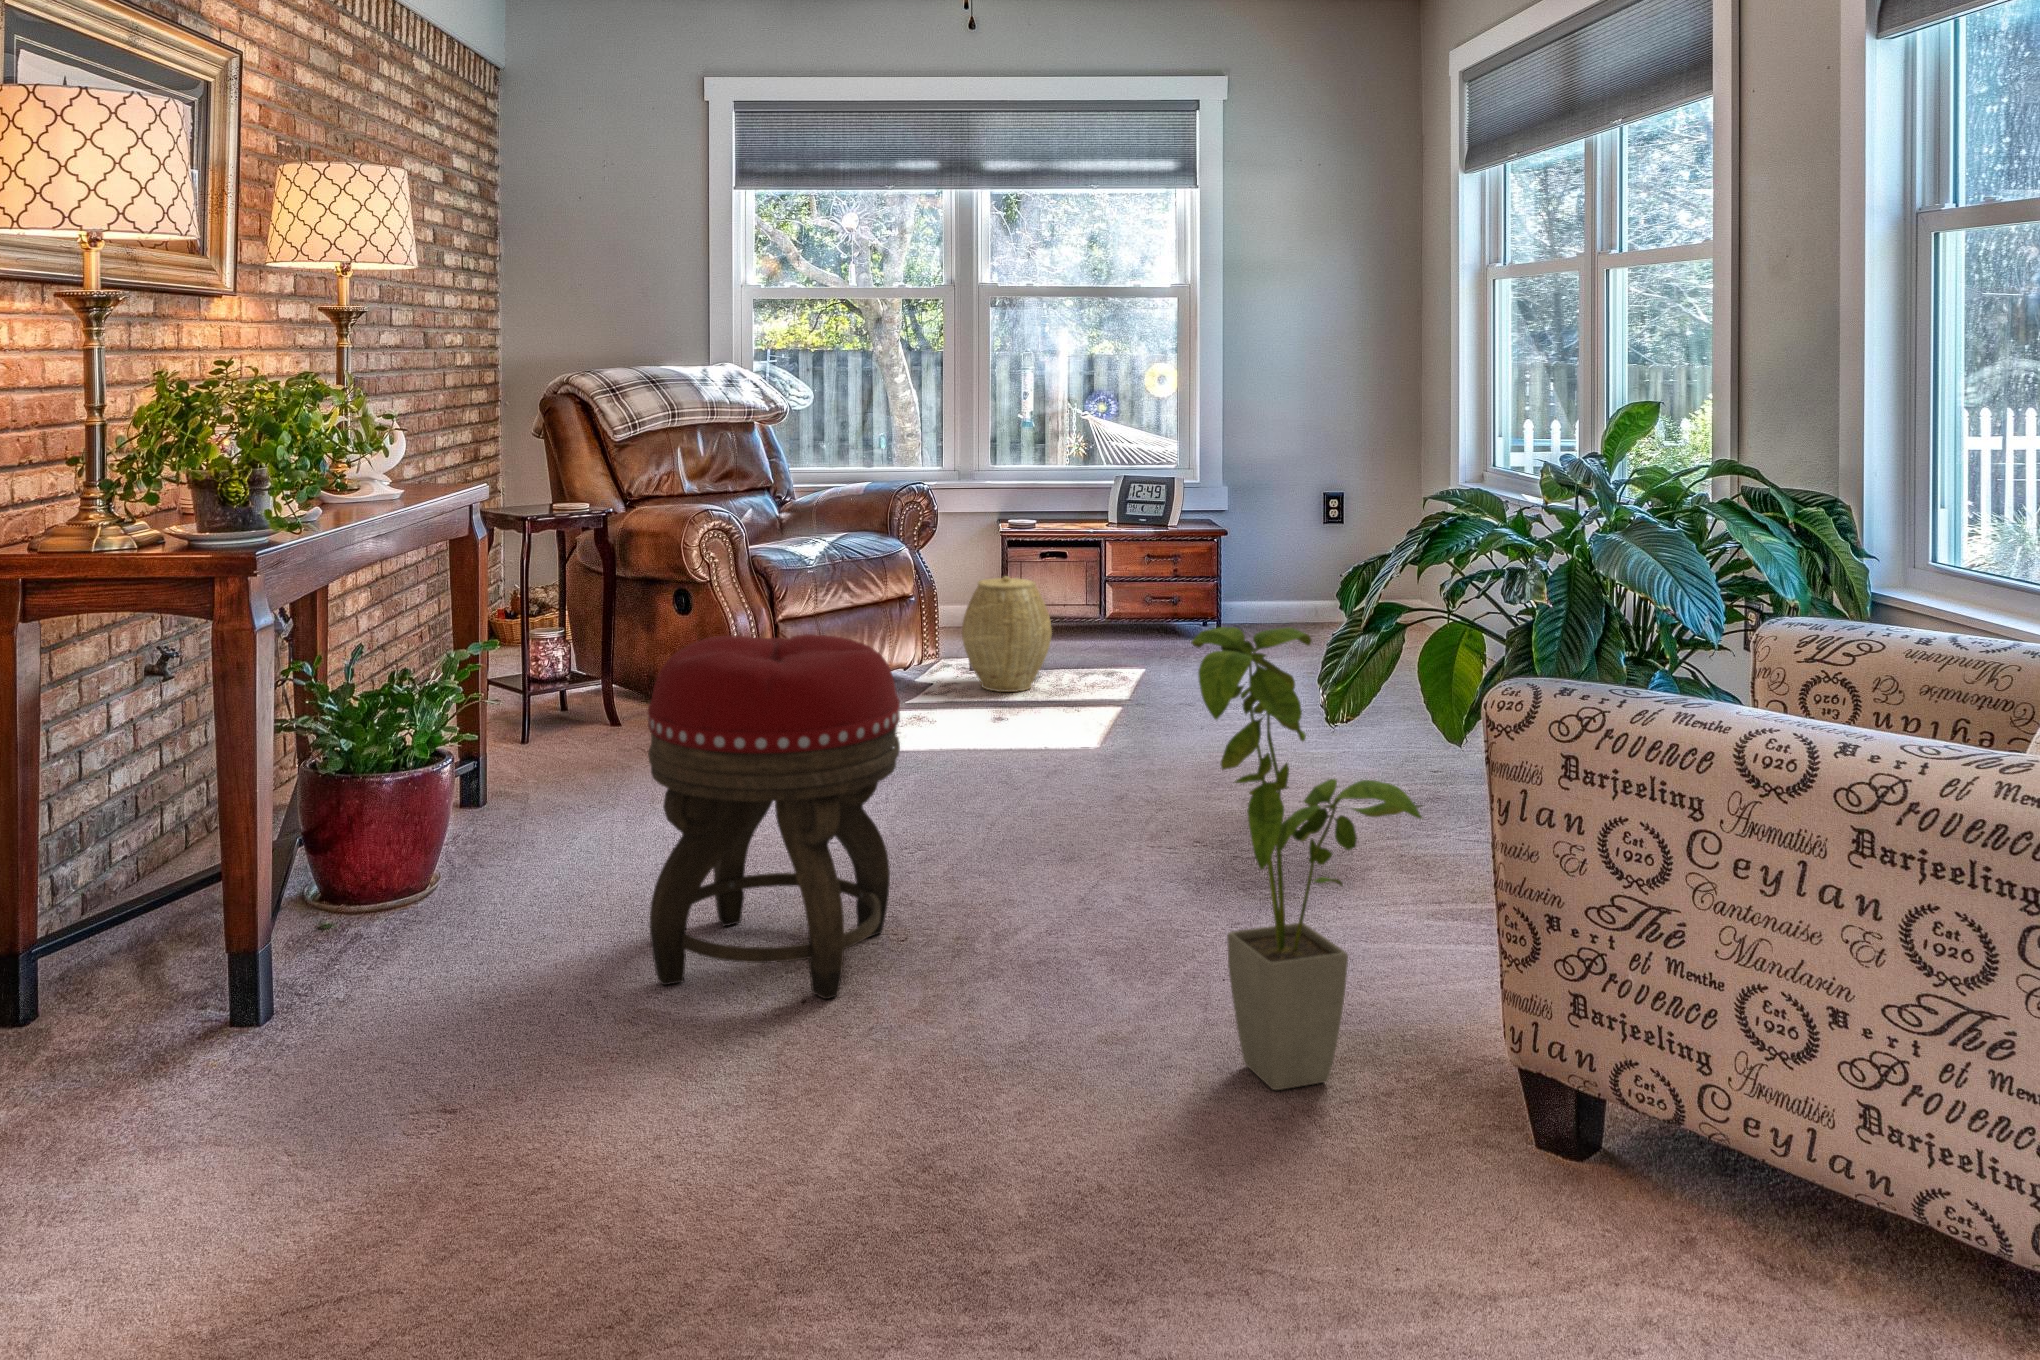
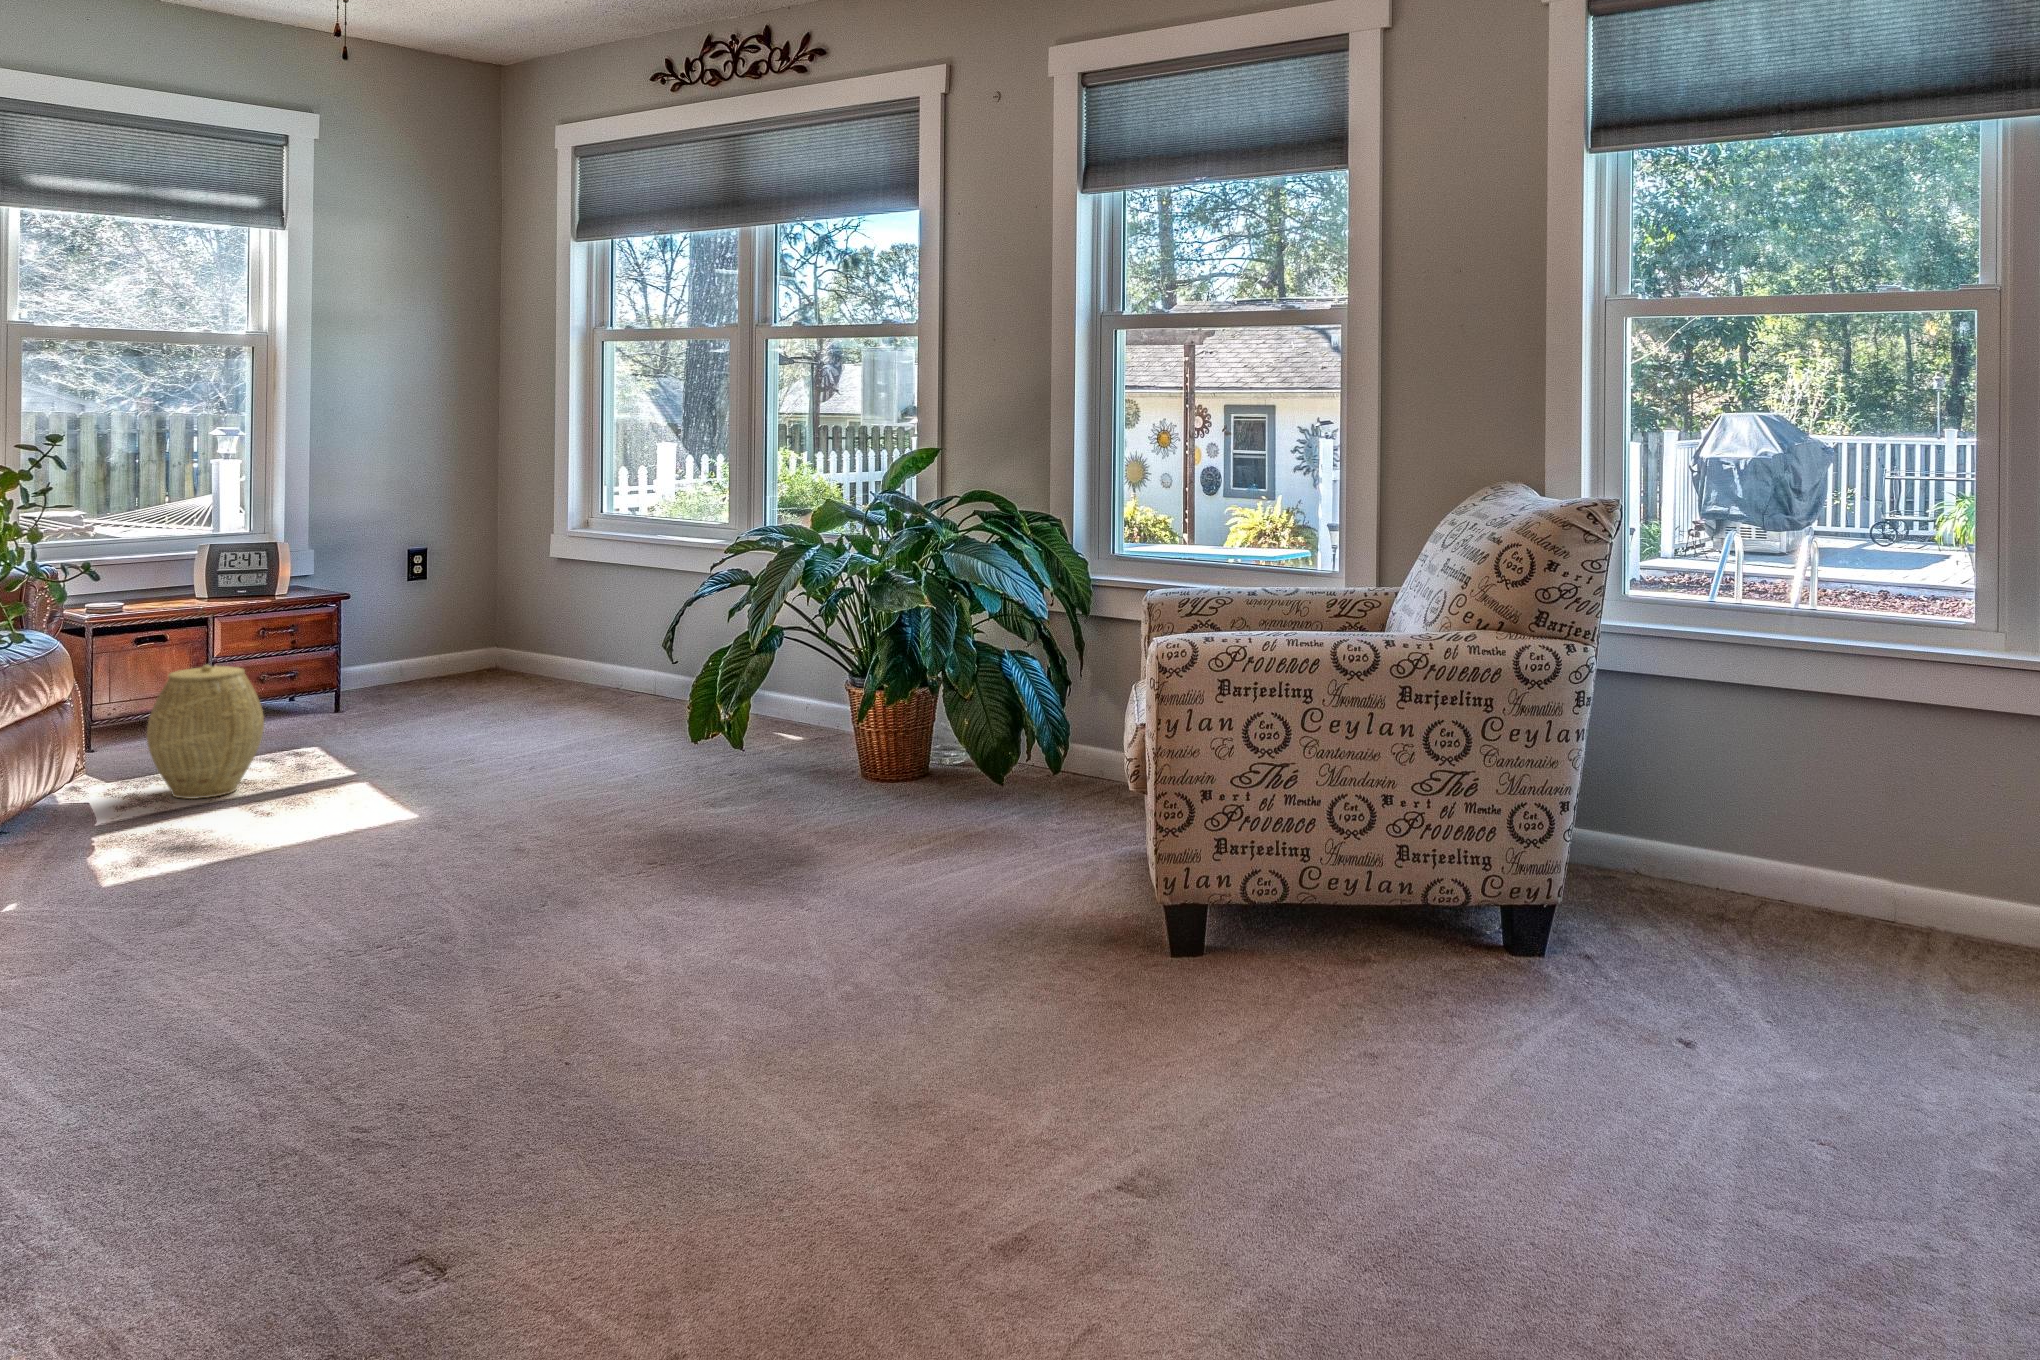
house plant: present [1191,627,1422,1090] -> none [933,629,1120,983]
footstool: present [648,634,900,999] -> none [343,710,618,1100]

